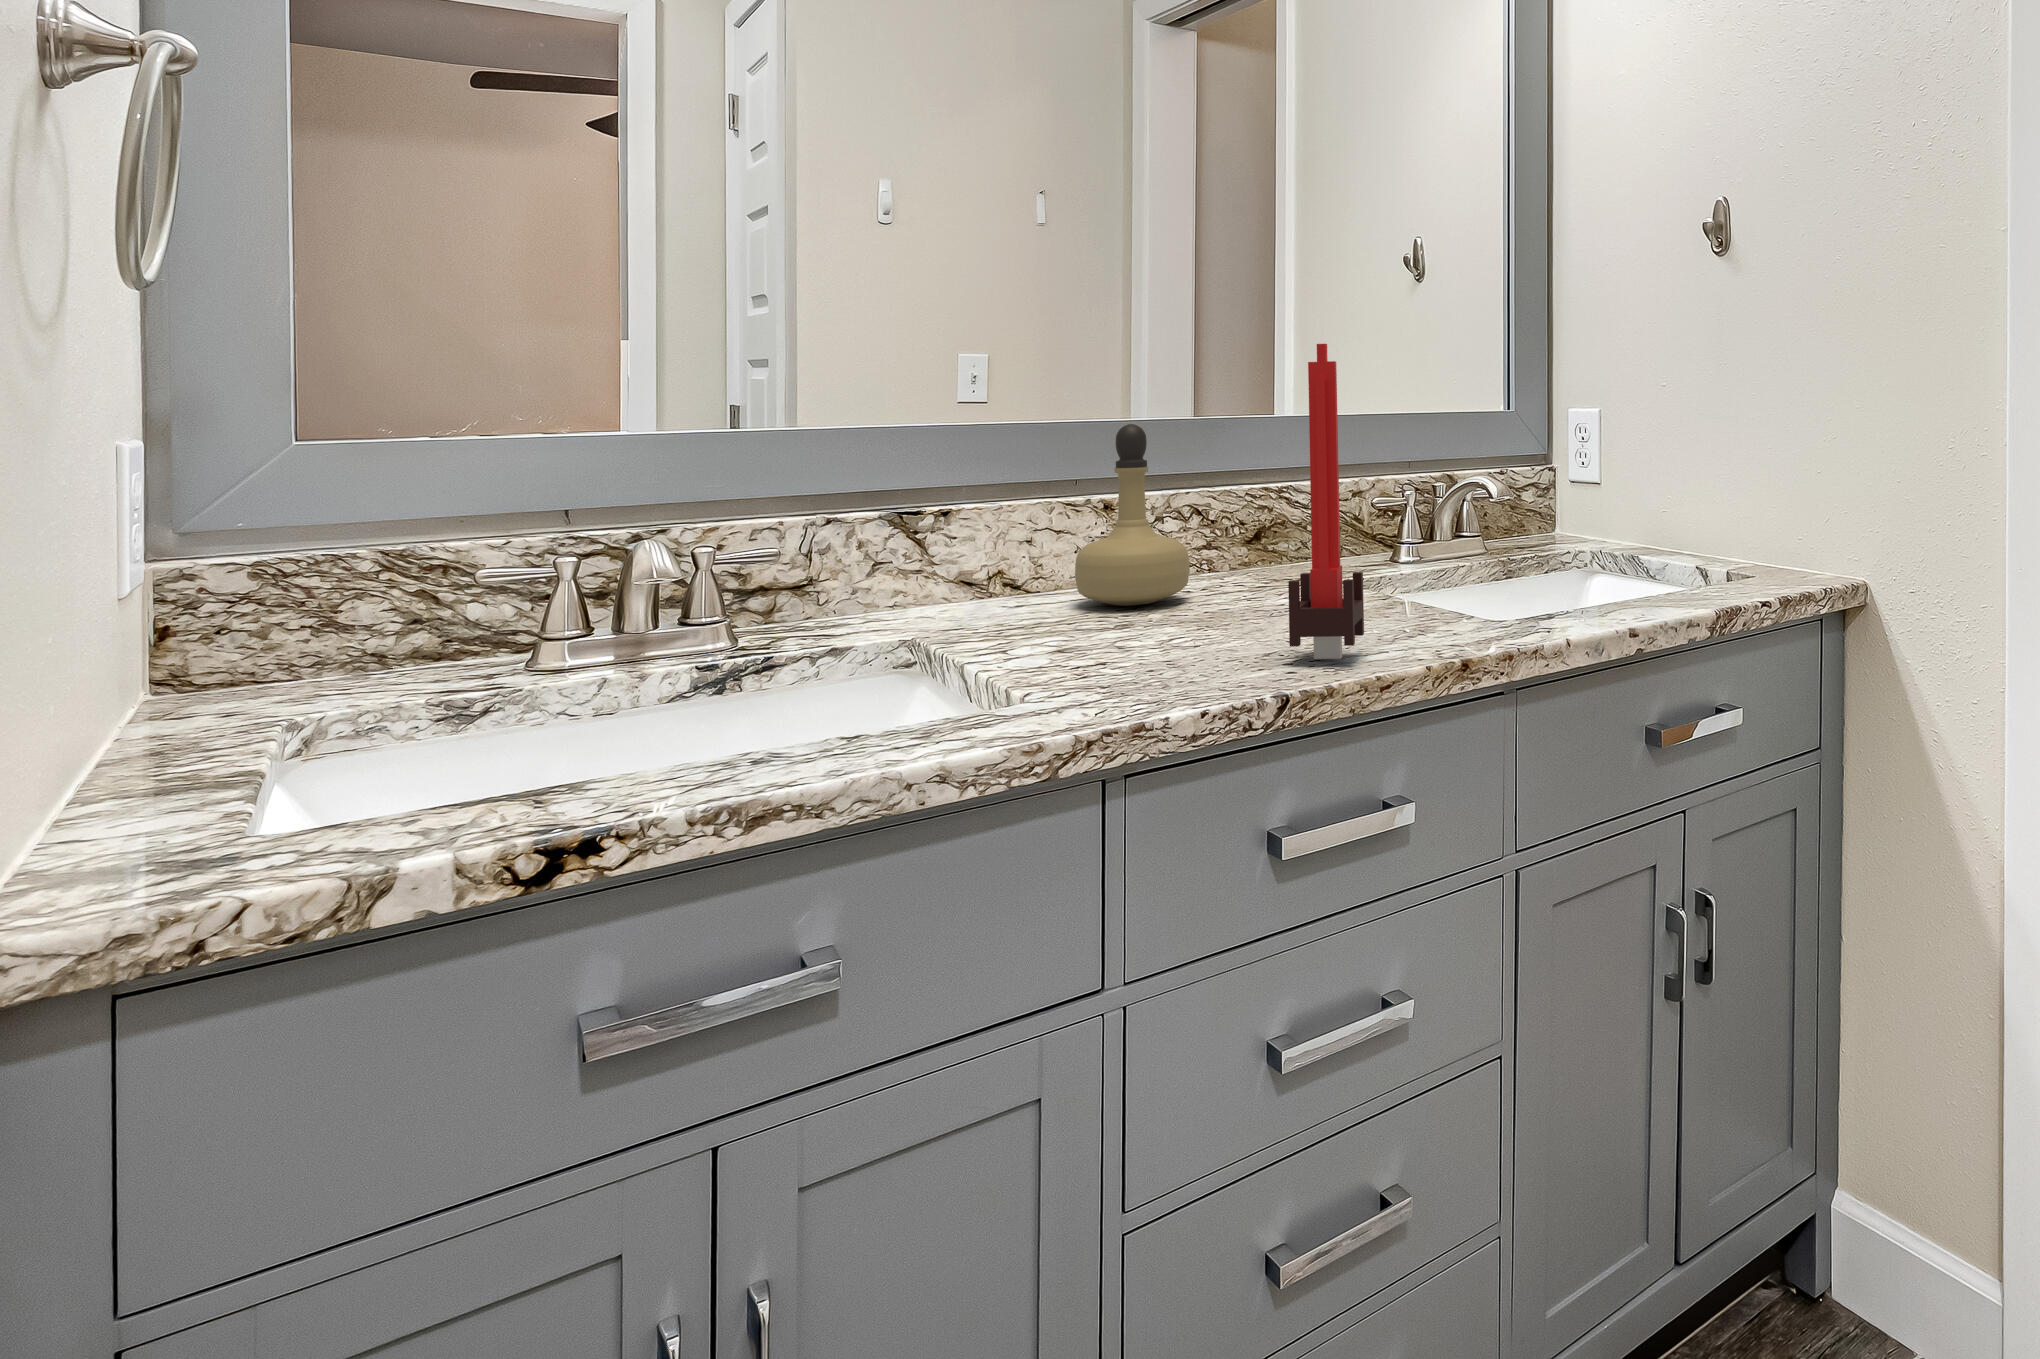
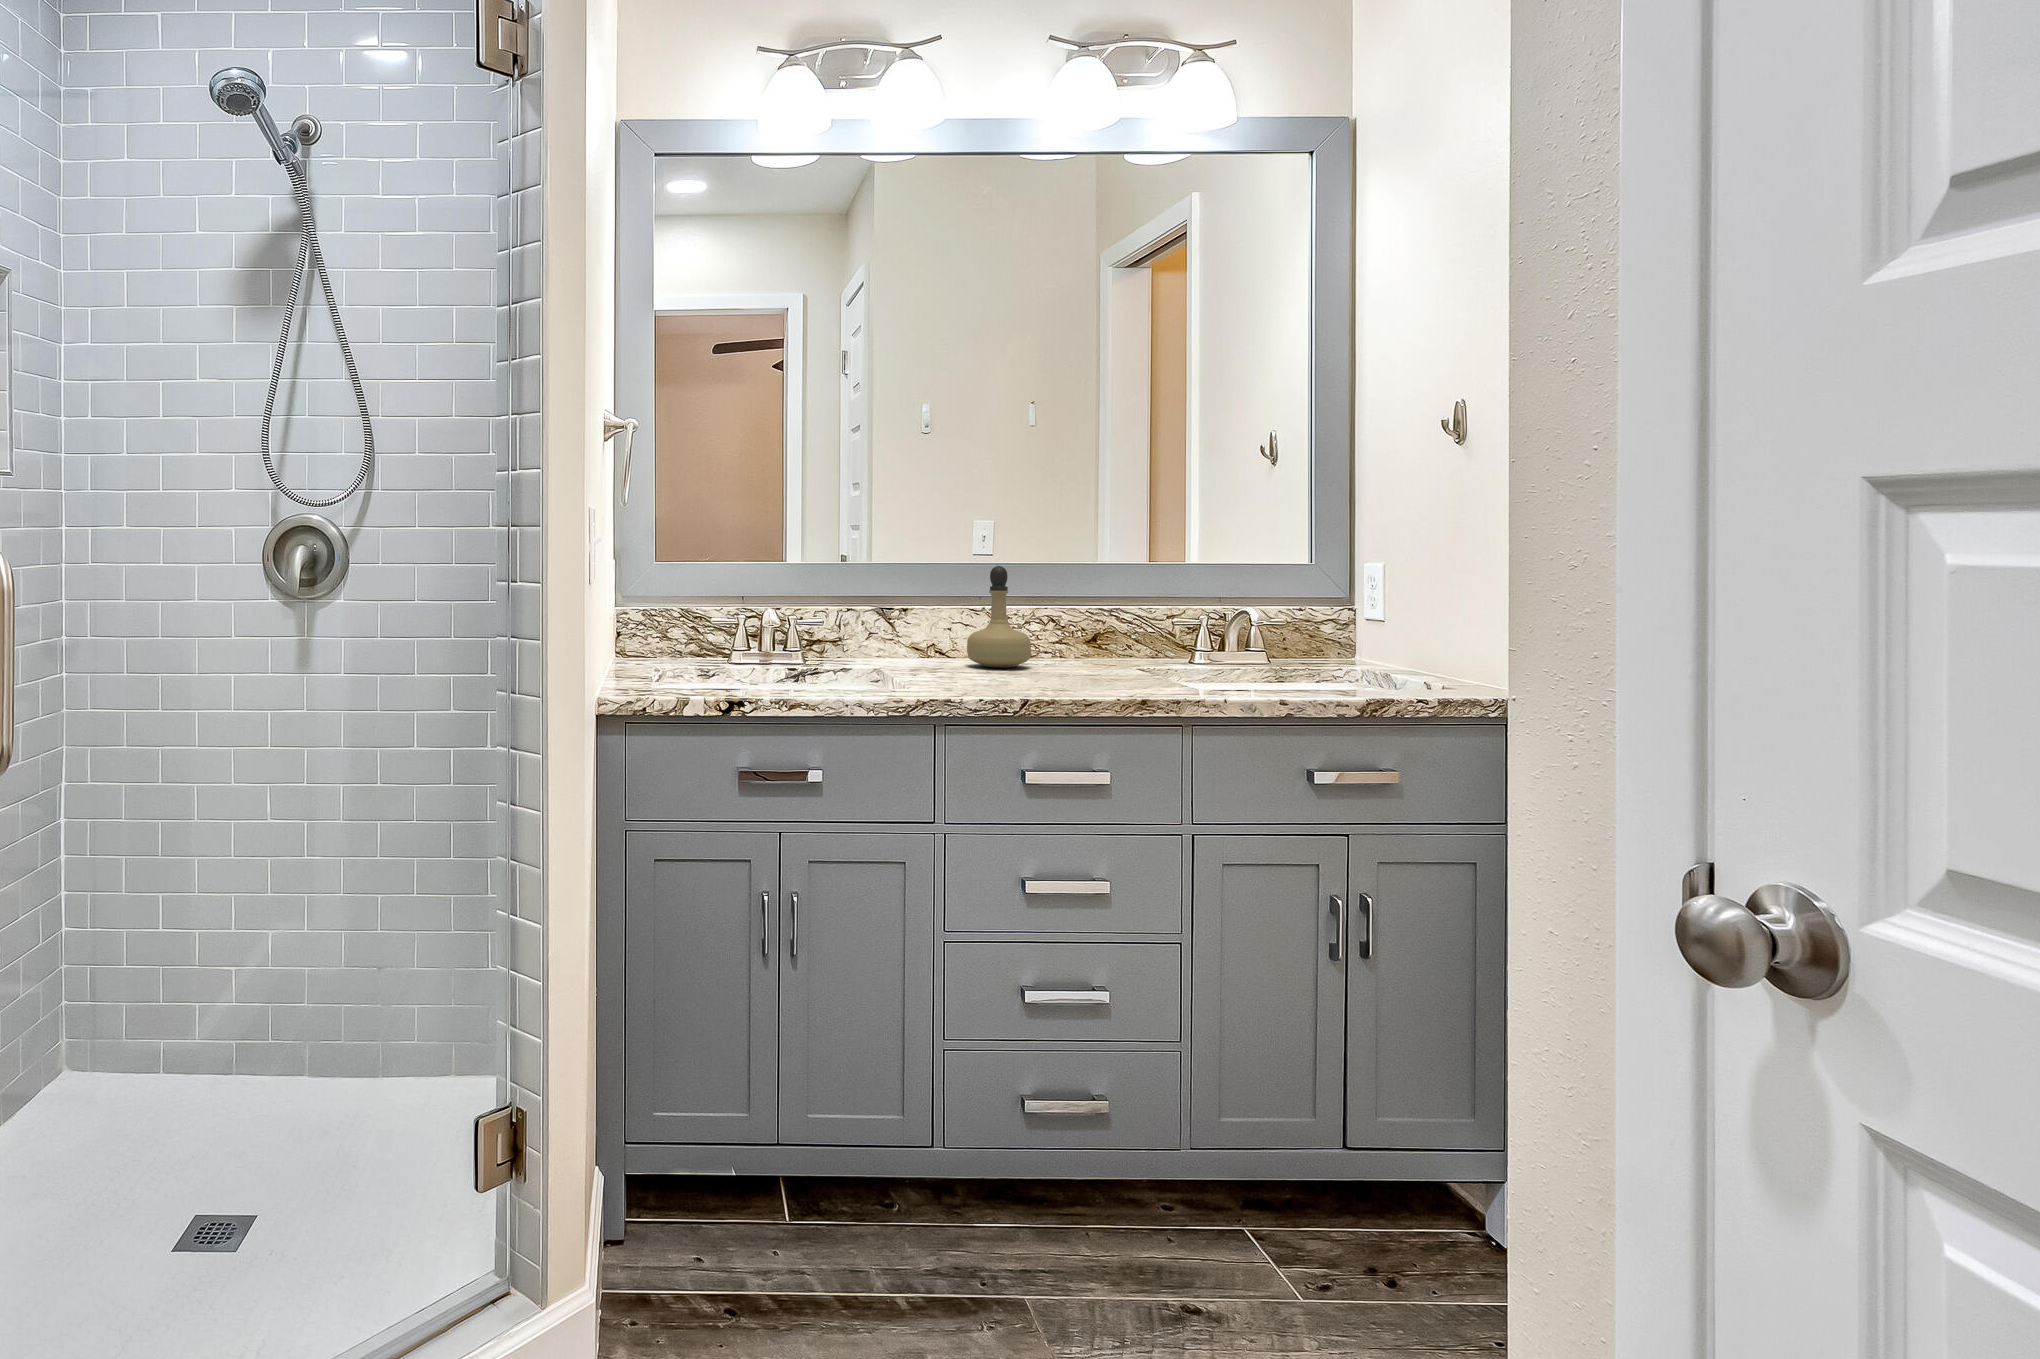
candle: present [1288,344,1364,659] -> none [1031,529,1078,693]

